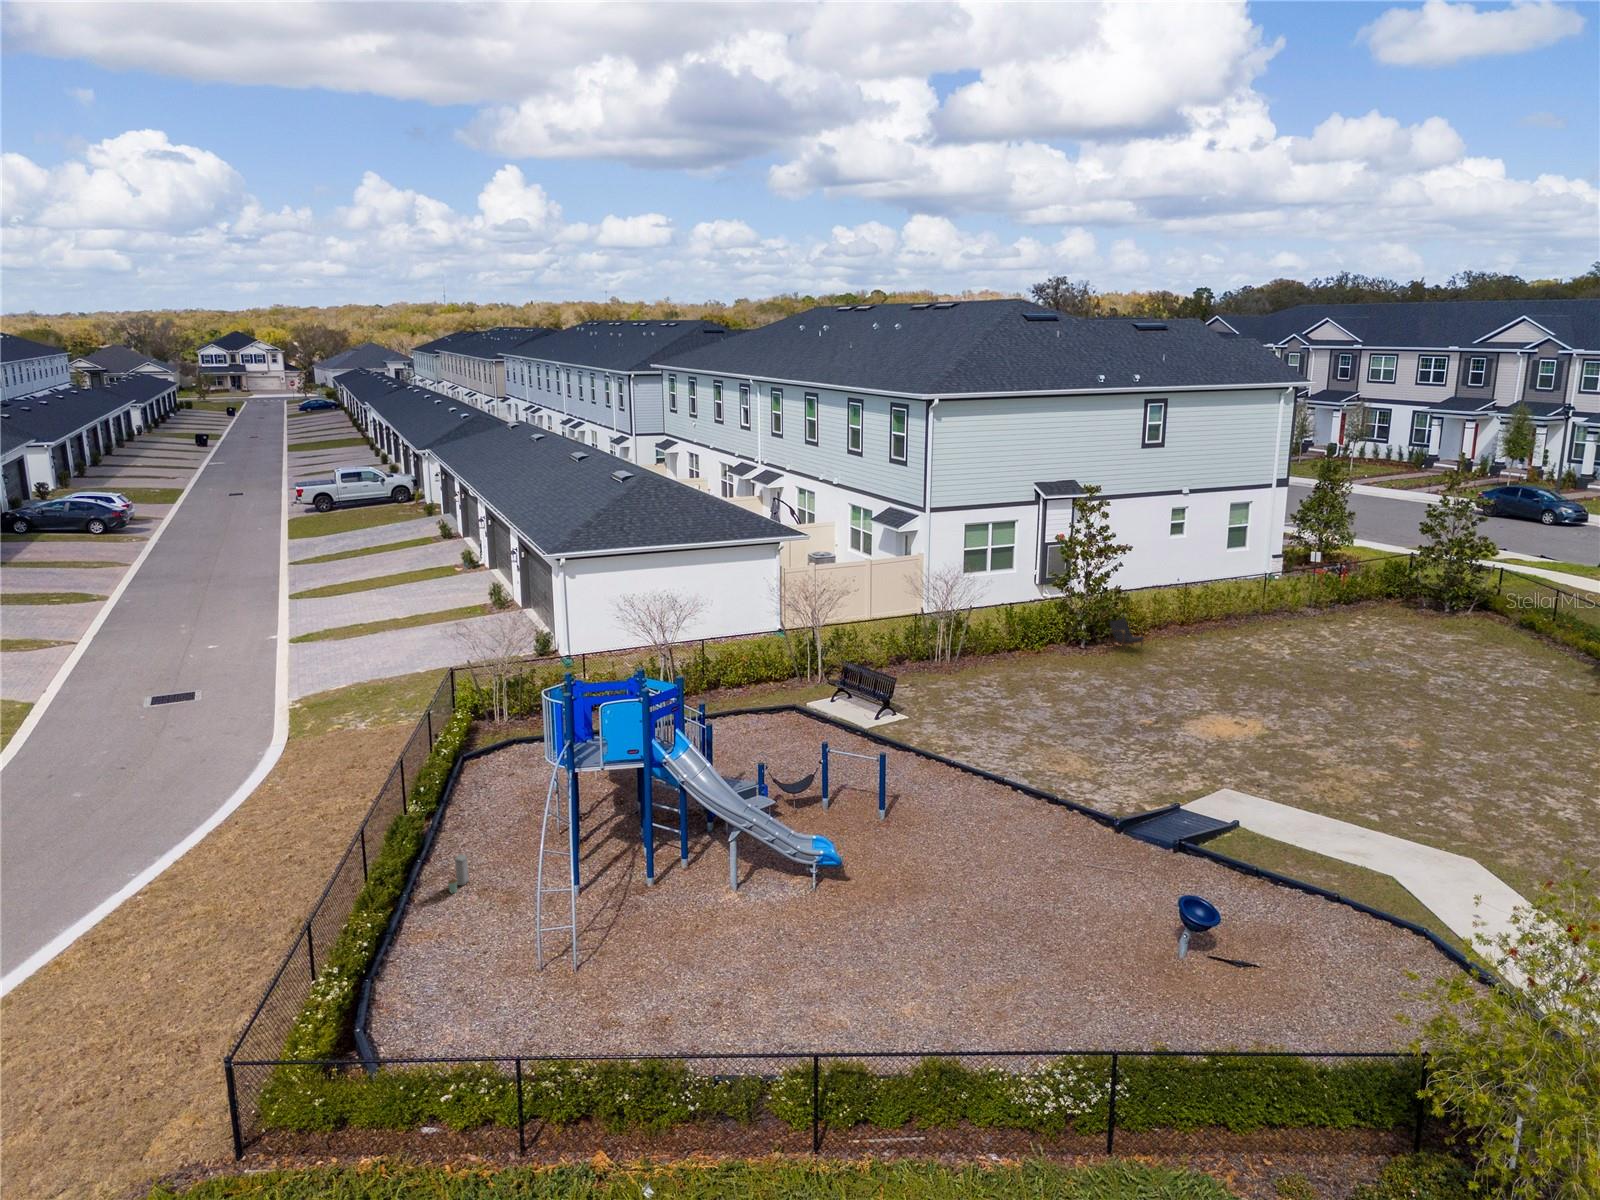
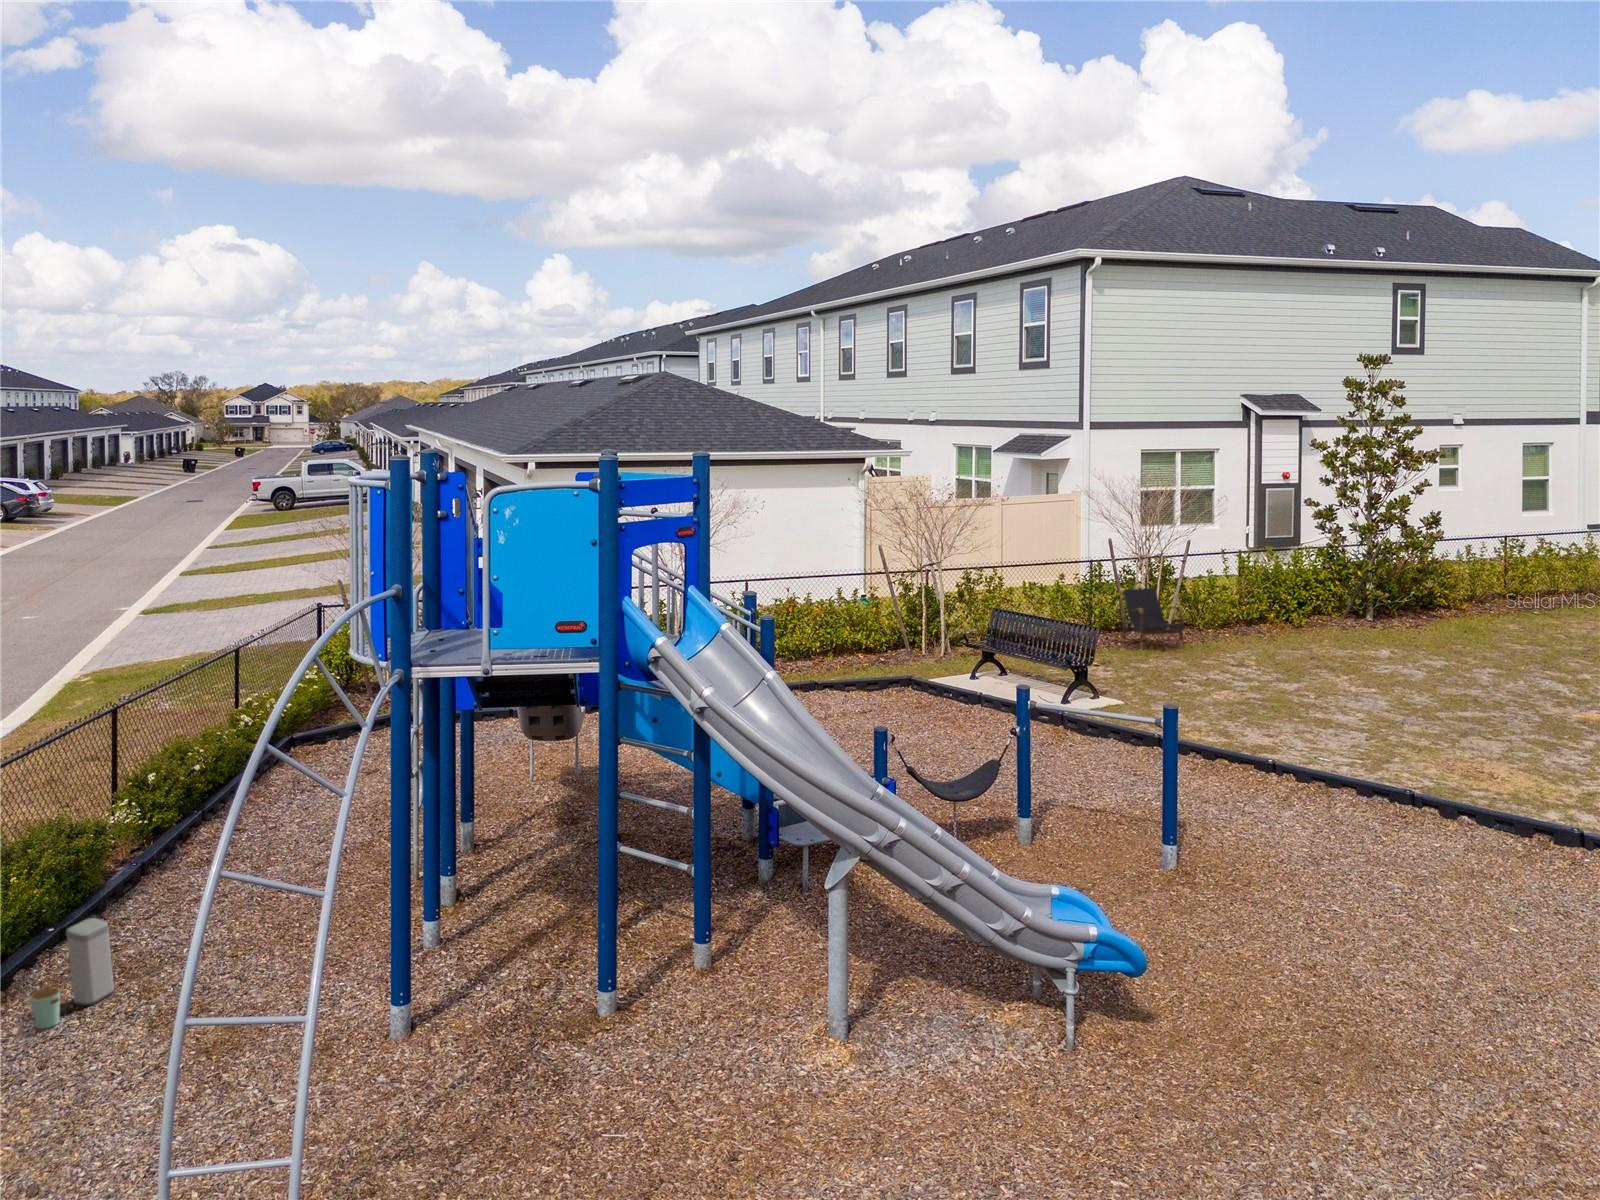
lounge chair: present [1108,617,1144,650] -> present [1123,588,1184,648]

